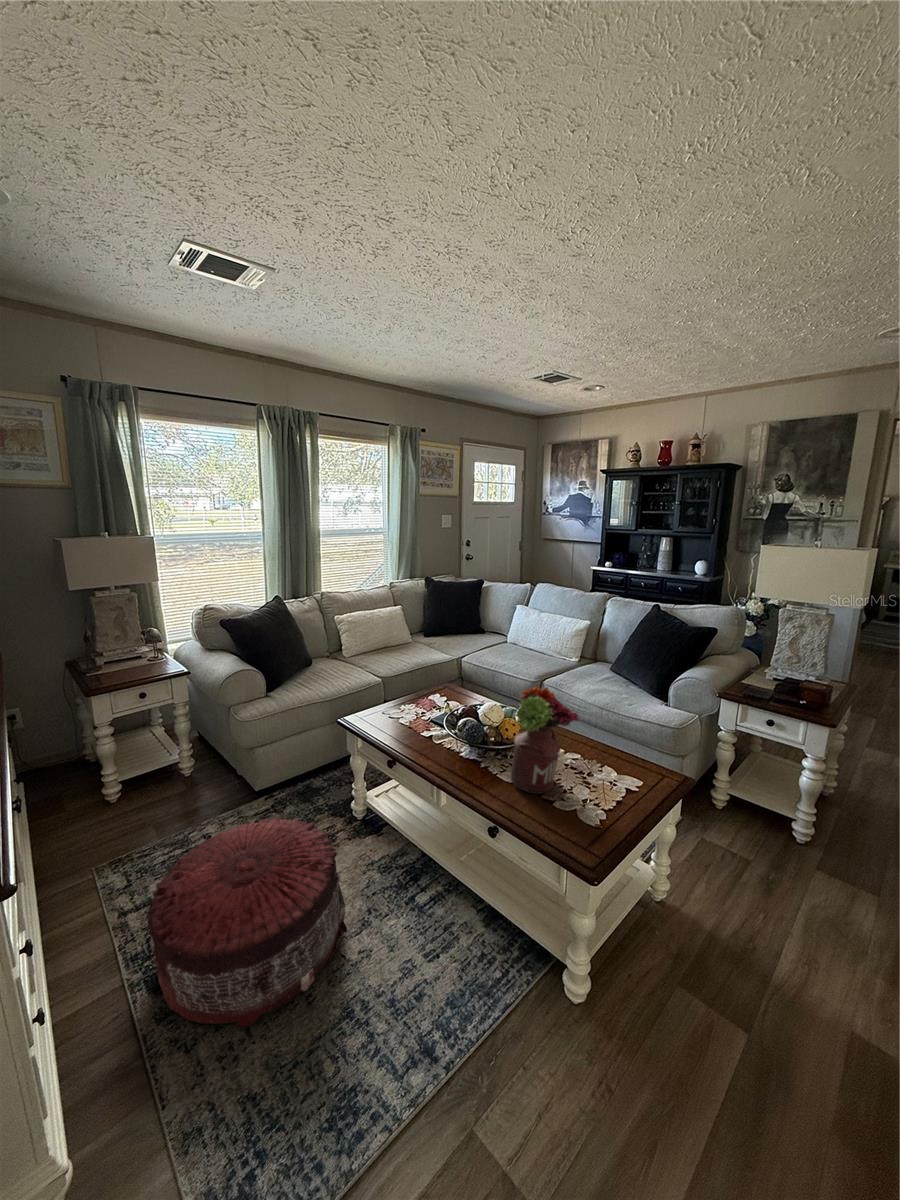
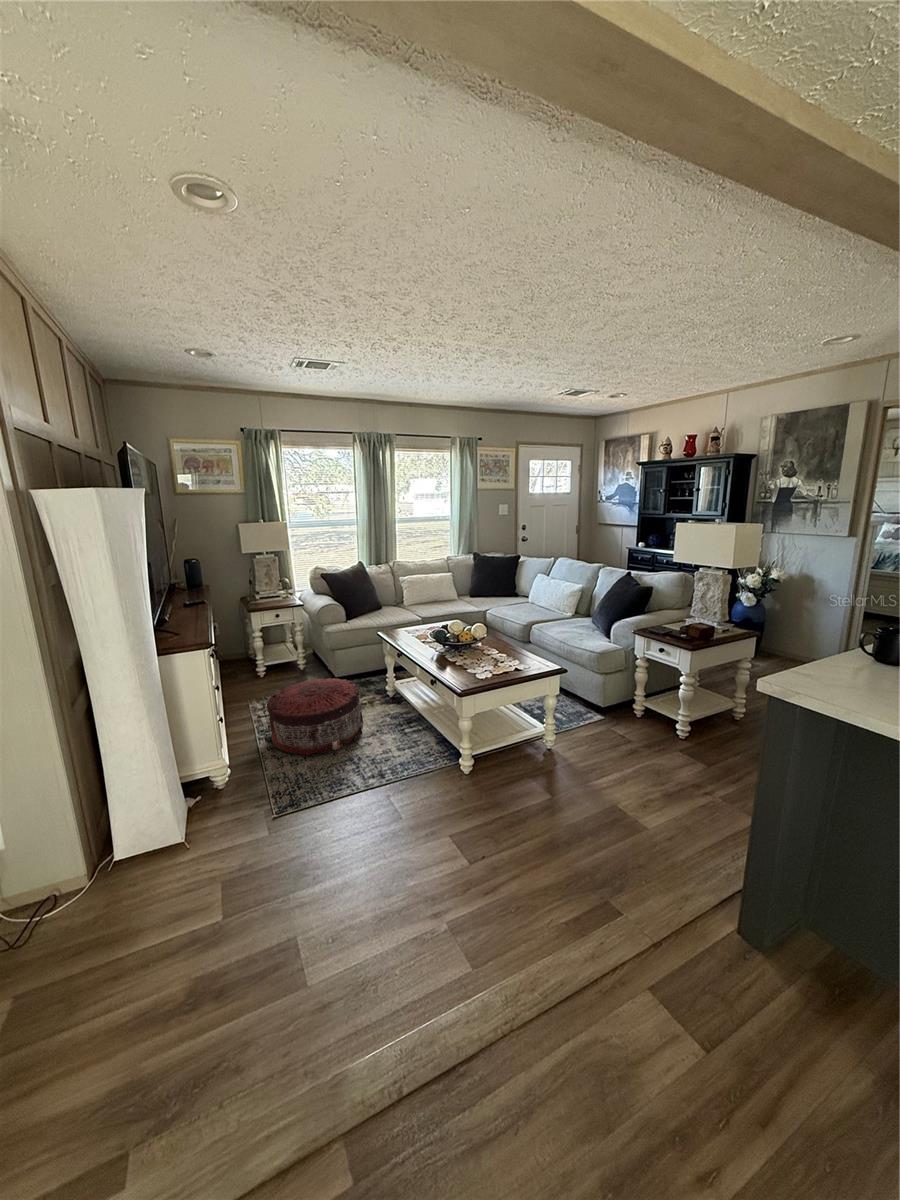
flower arrangement: present [510,686,578,793] -> none [450,606,492,668]

